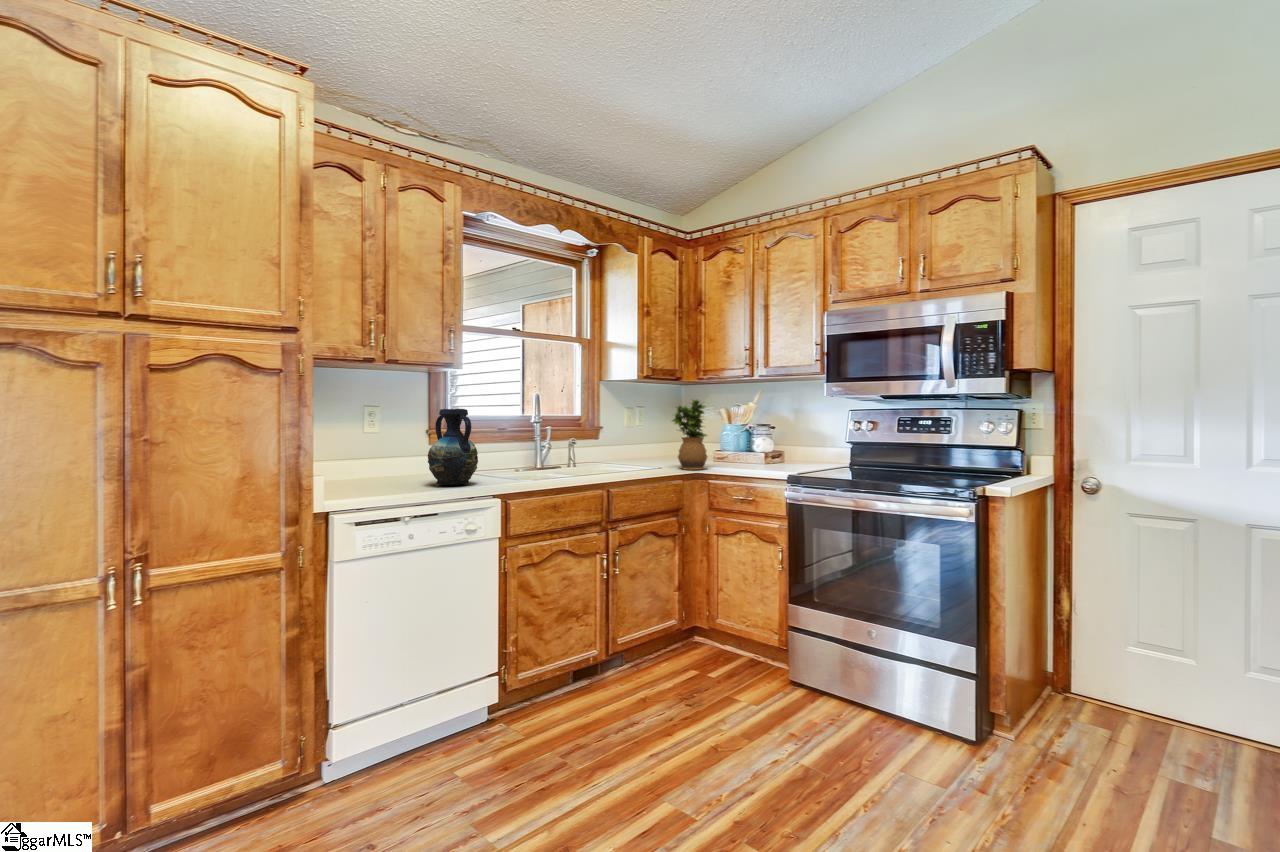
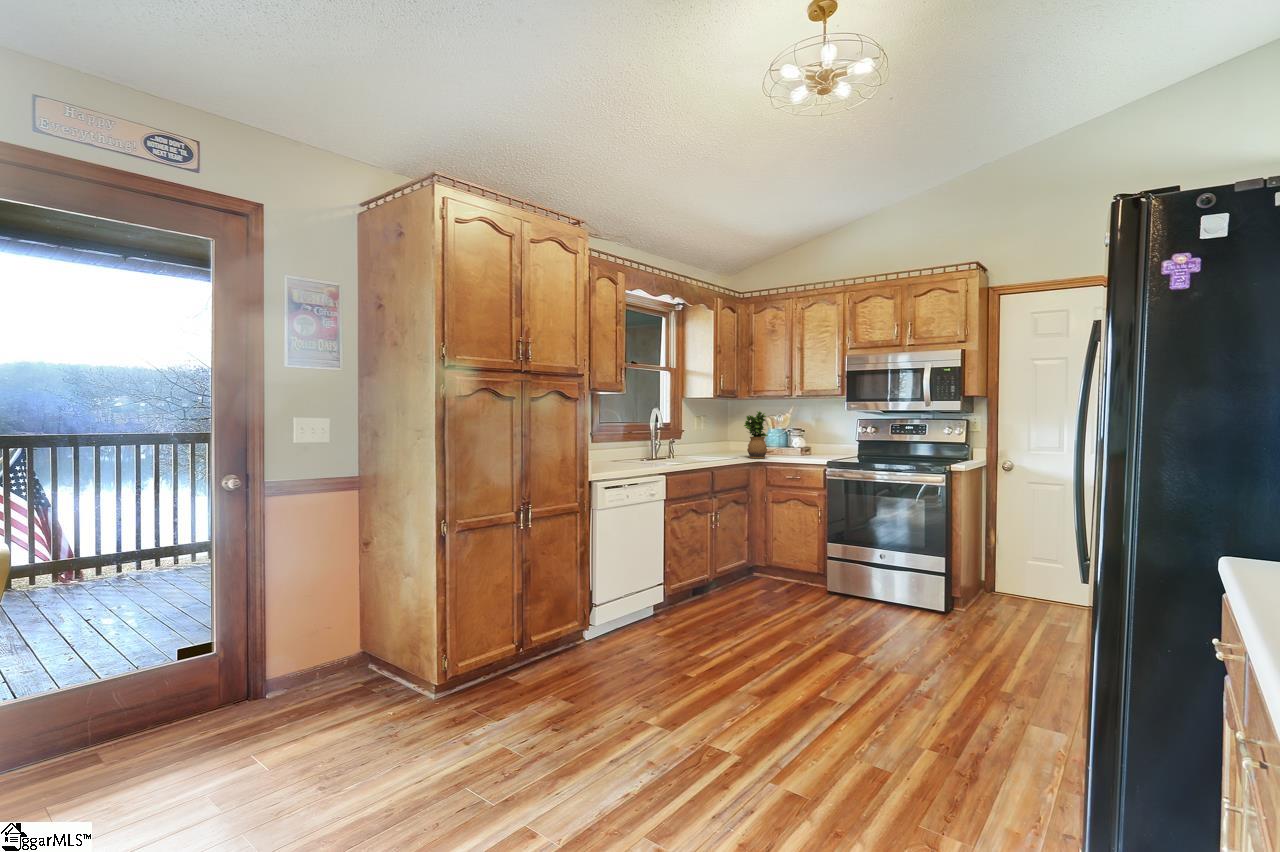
vase: present [428,409,478,485] -> none [615,419,645,467]

